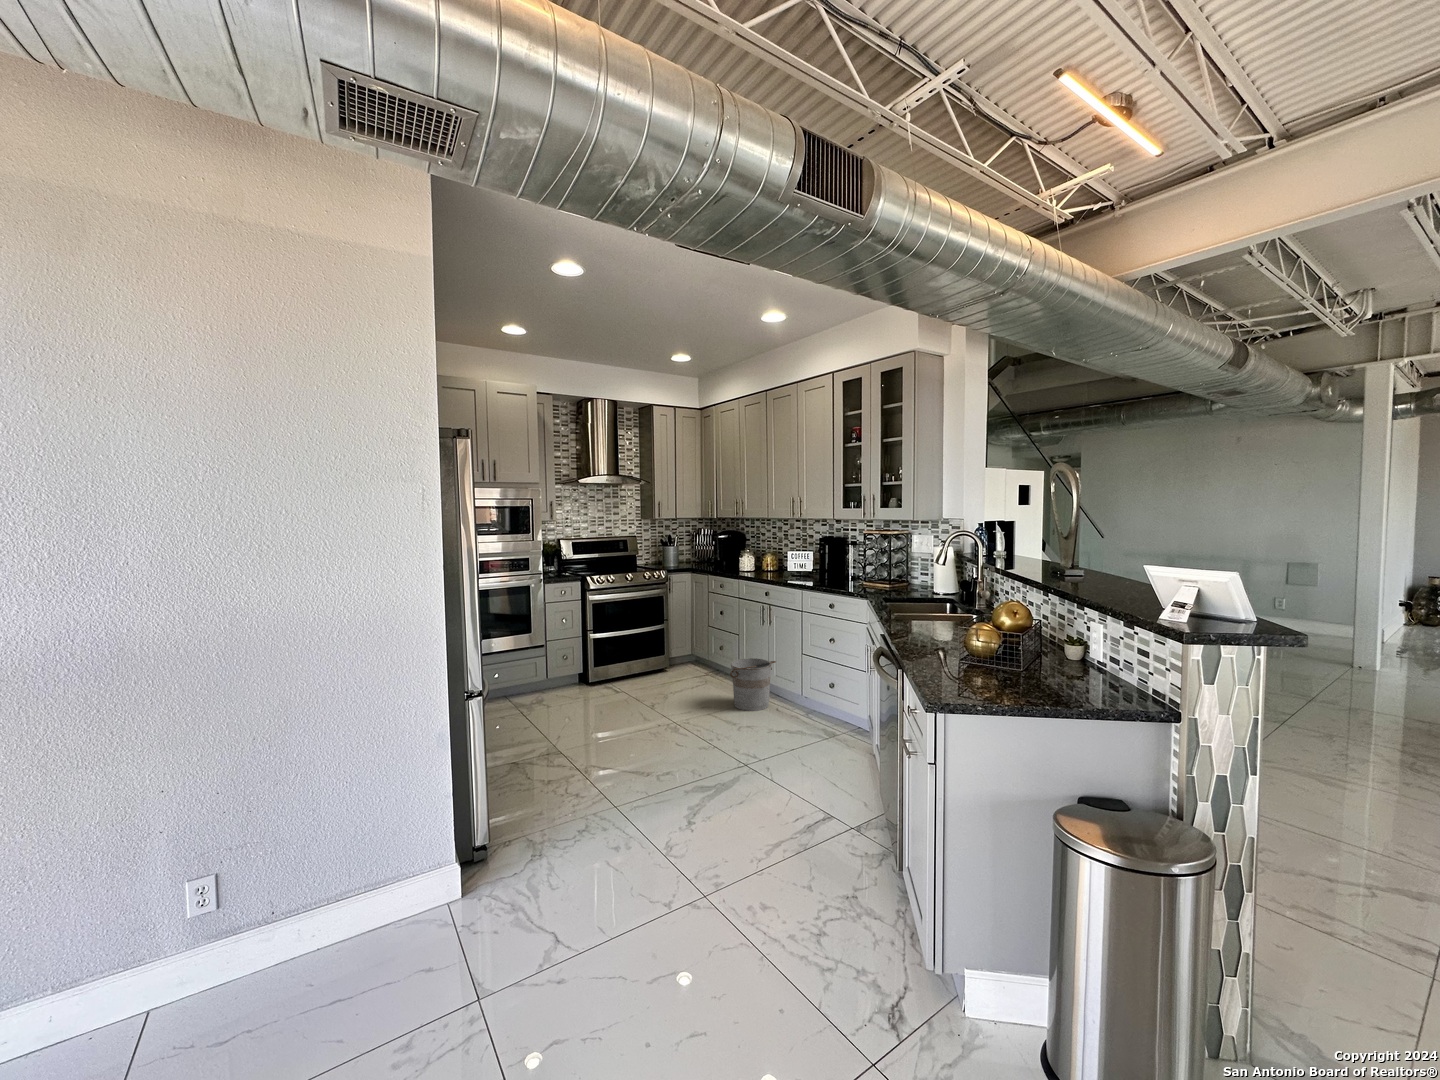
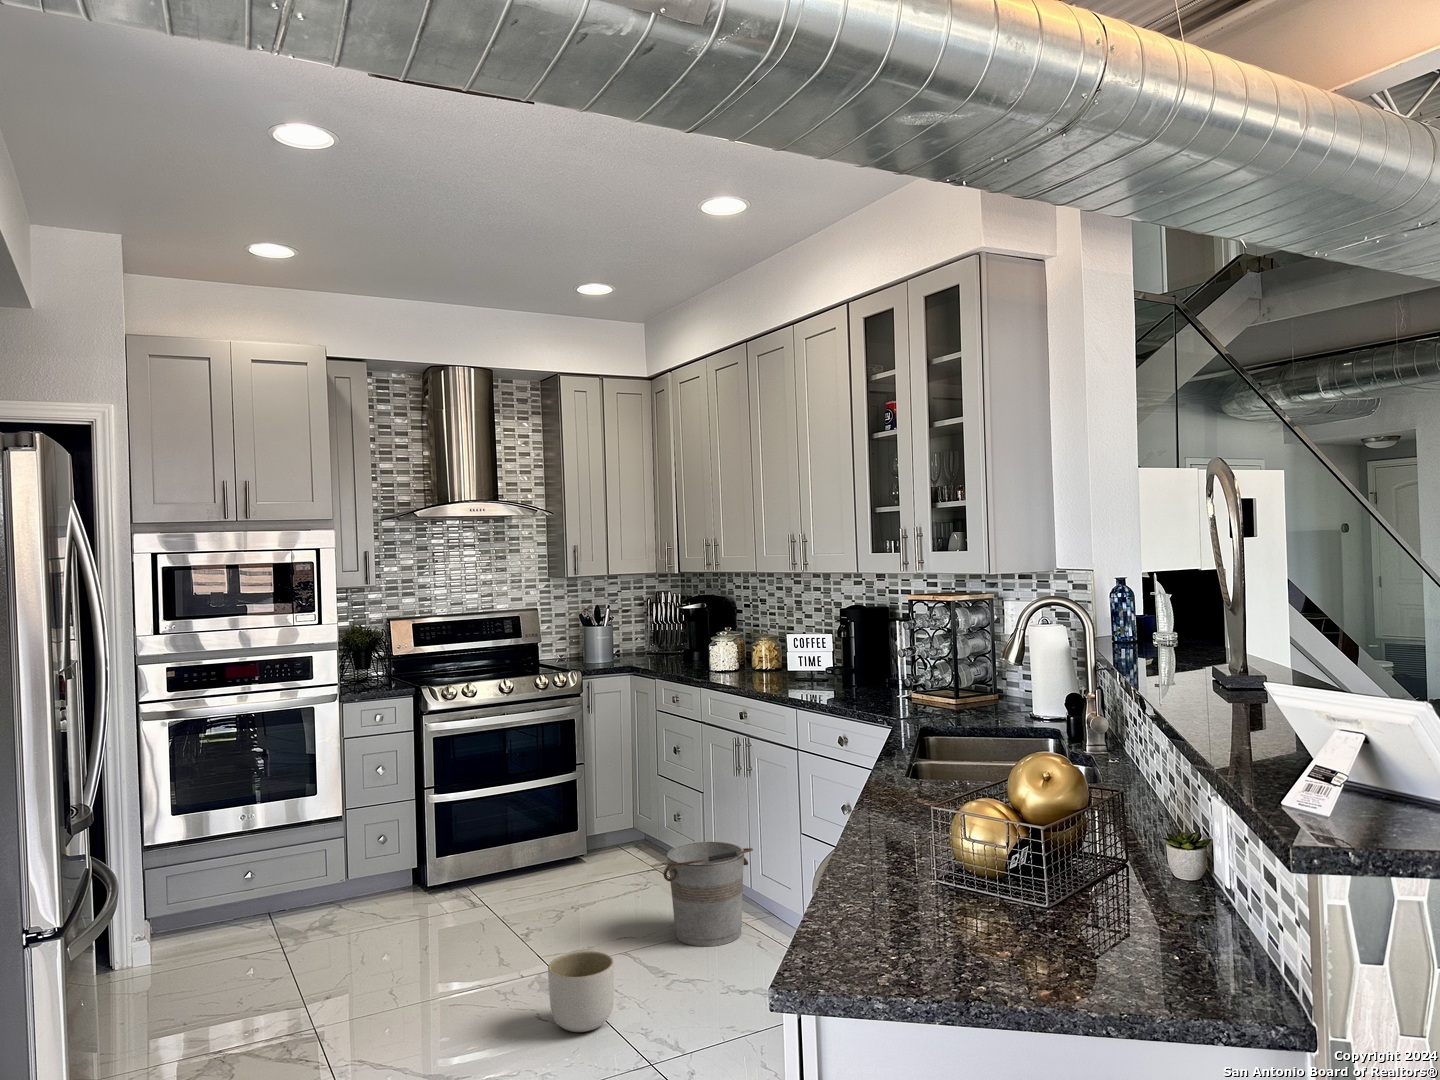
planter: none [689,711,723,751] -> present [548,951,614,1032]

